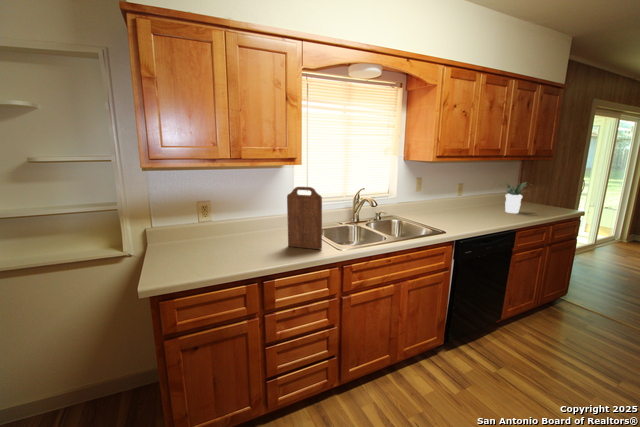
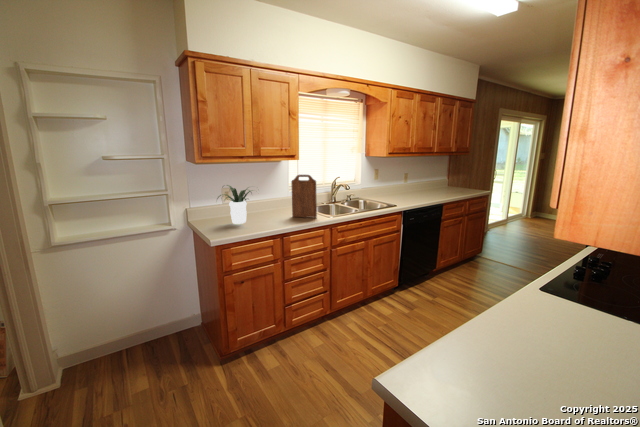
potted plant: present [505,182,527,213] -> present [217,185,251,224]

